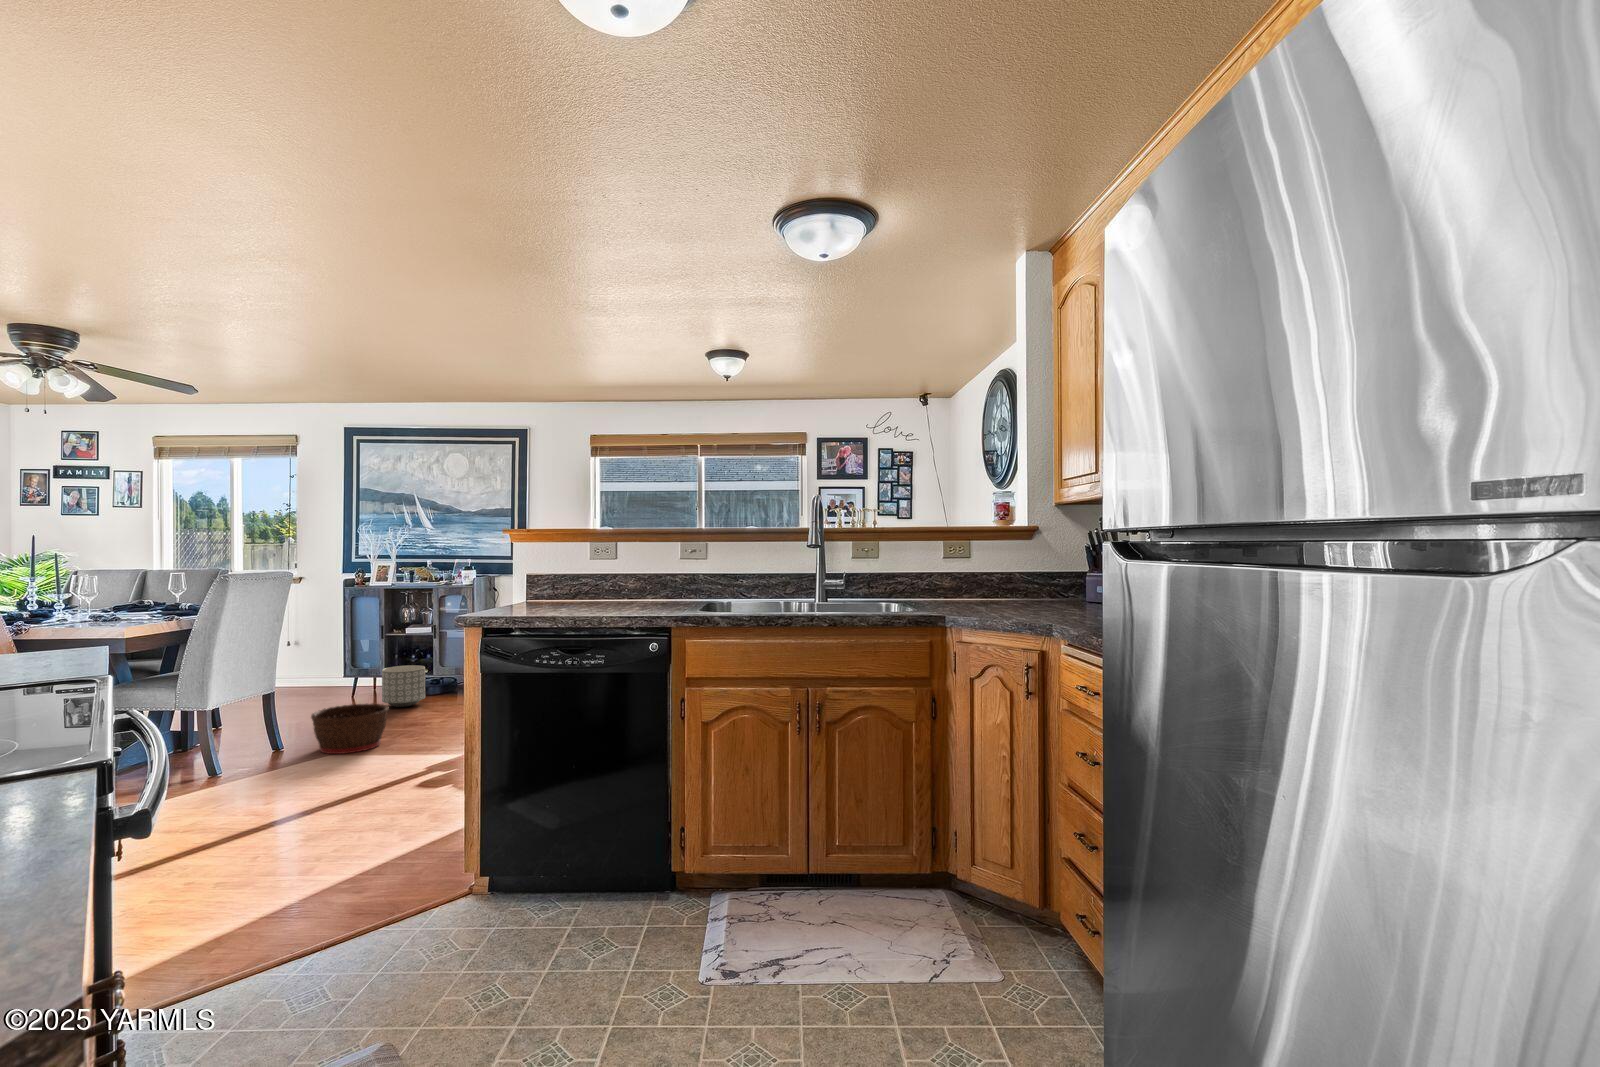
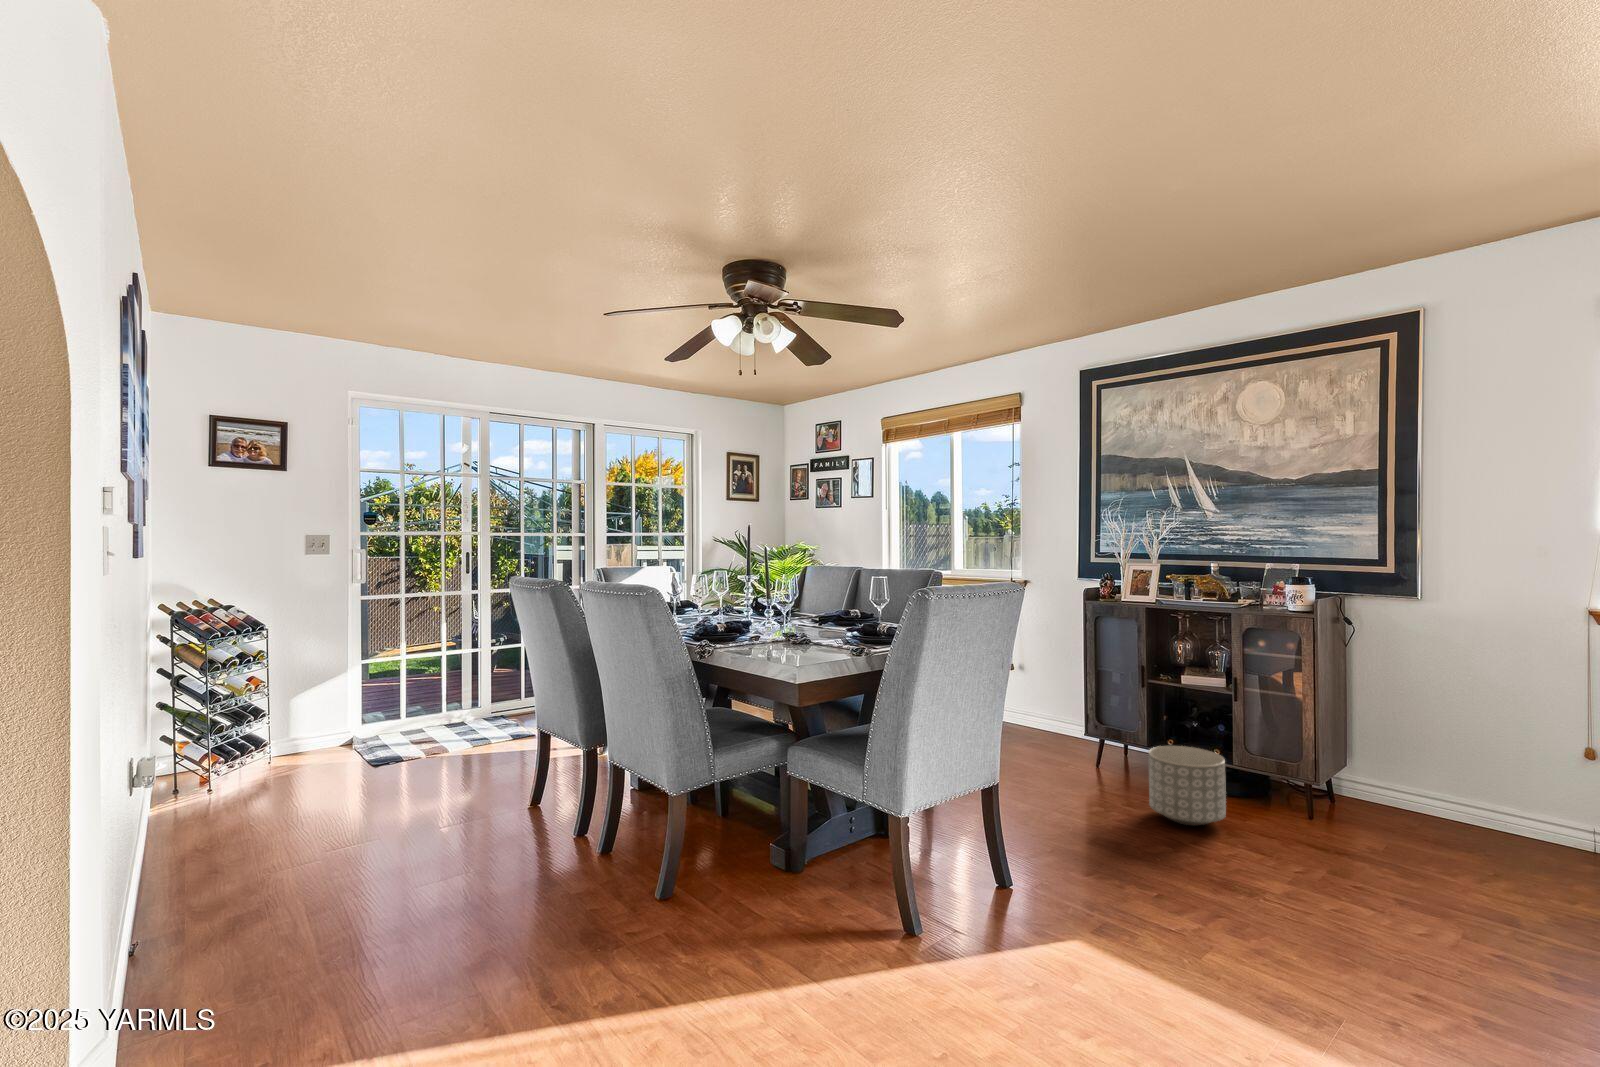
basket: present [311,704,389,754] -> none [1037,849,1187,985]

